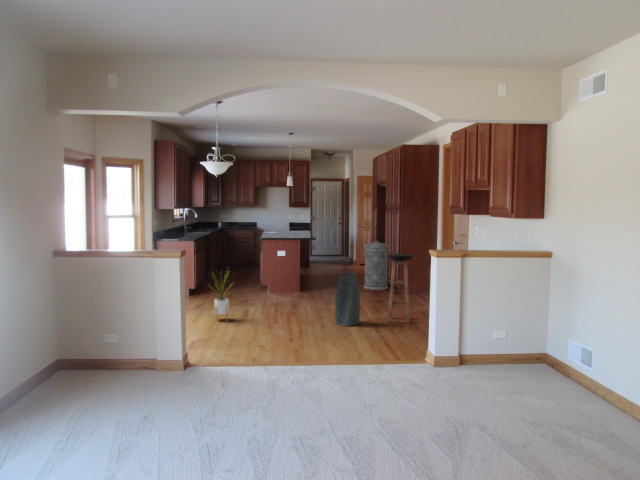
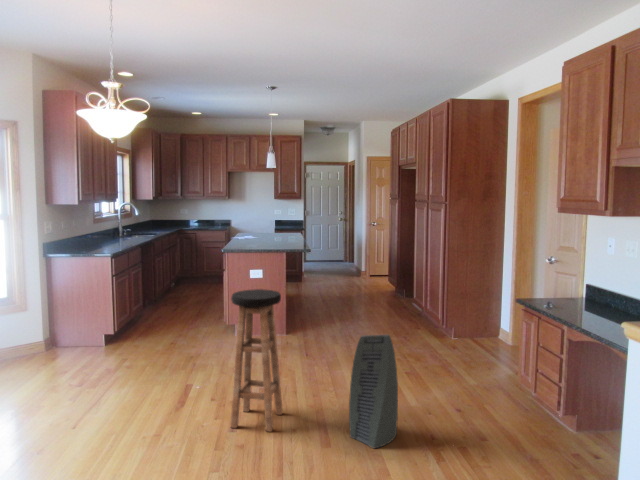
trash can: present [364,241,388,290] -> none [383,251,421,327]
bar stool: present [387,253,413,323] -> present [231,289,282,432]
house plant: present [215,277,229,320] -> none [91,318,155,432]

